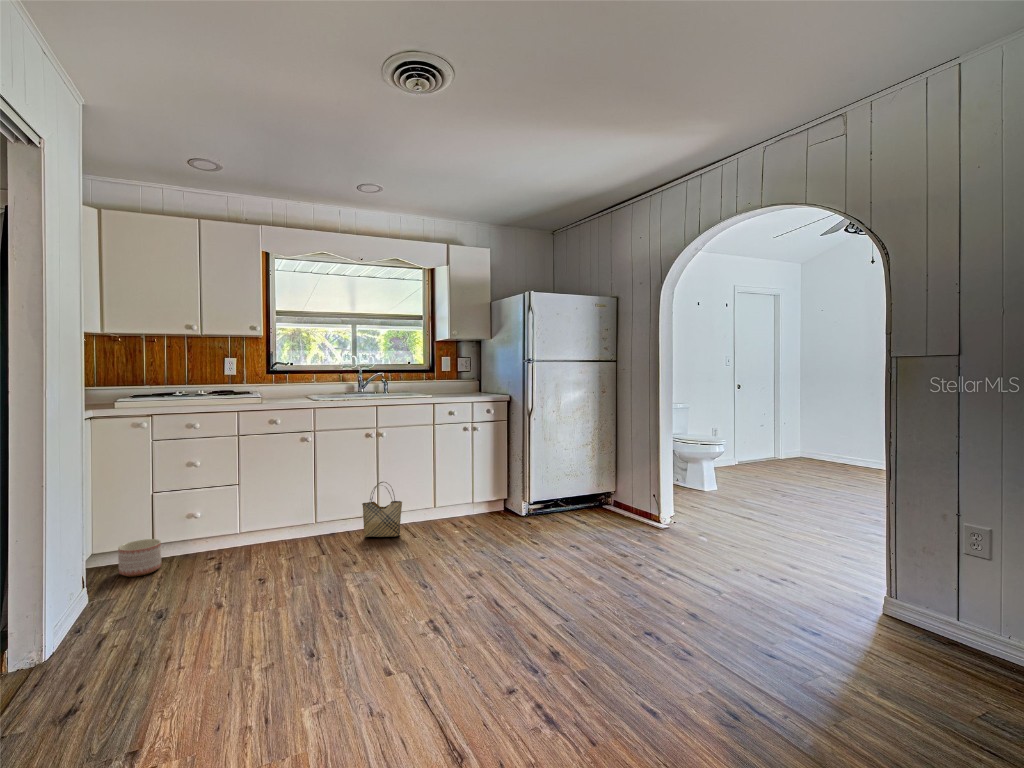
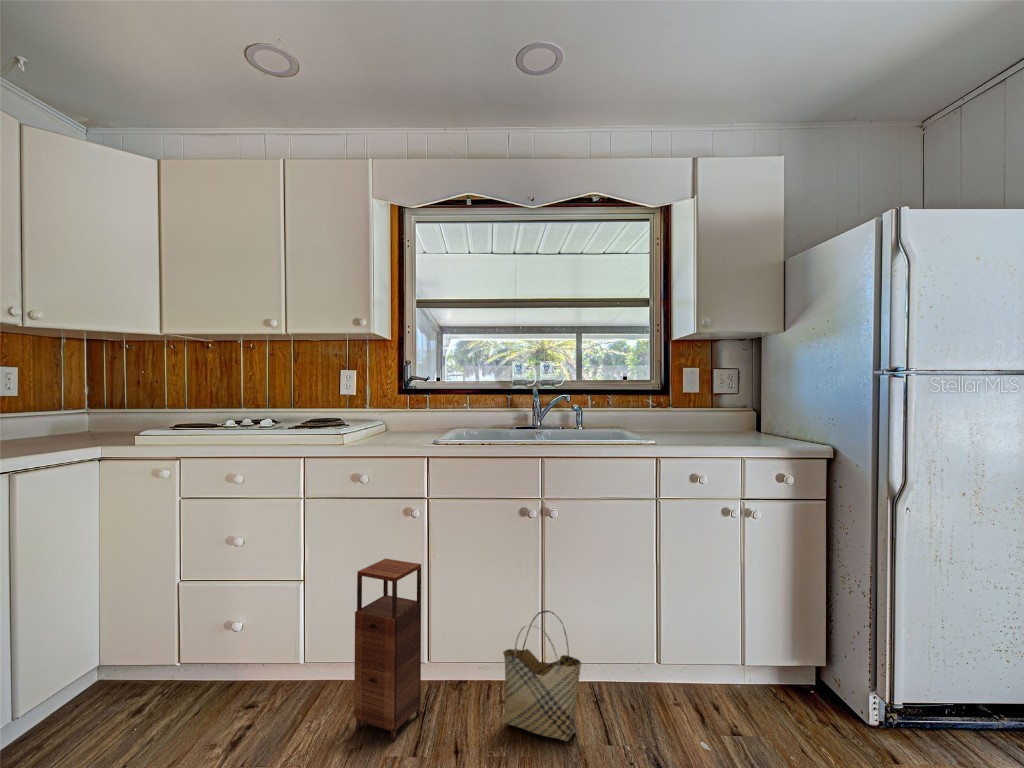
storage cabinet: none [284,464,317,551] -> present [354,558,421,741]
planter: present [118,539,161,577] -> none [100,661,172,736]

